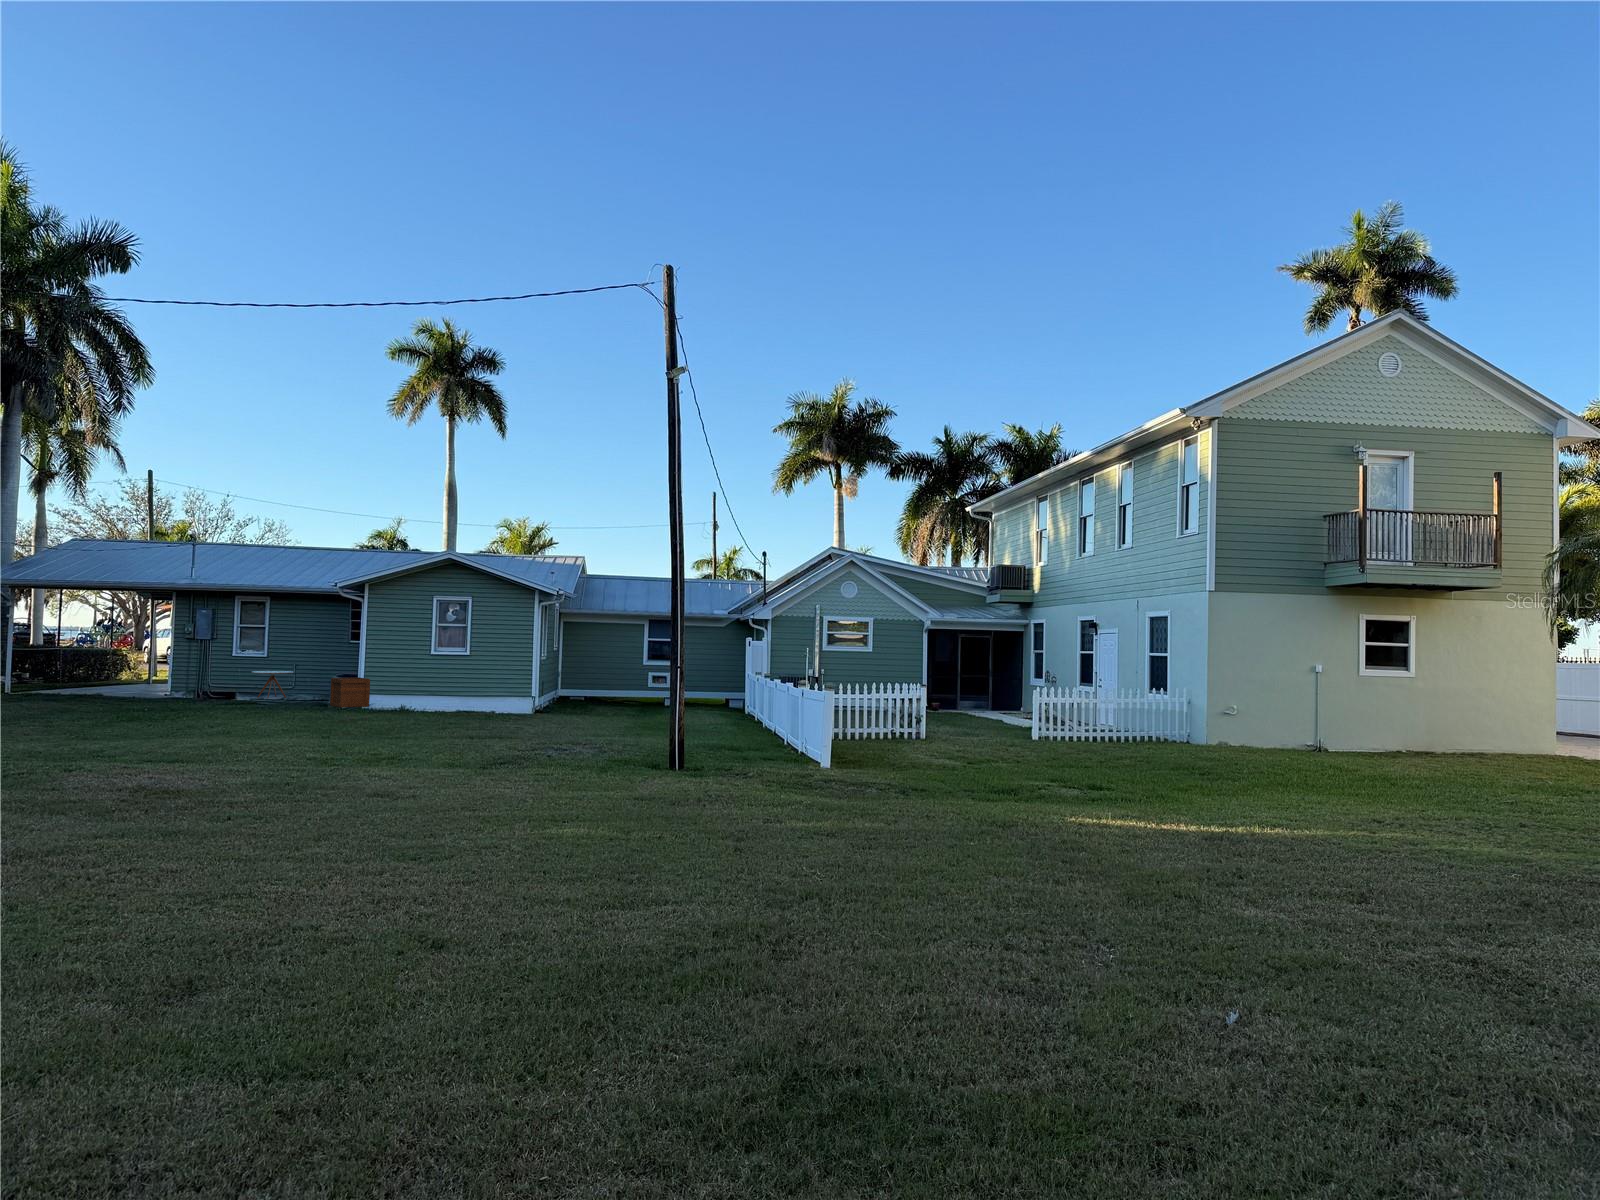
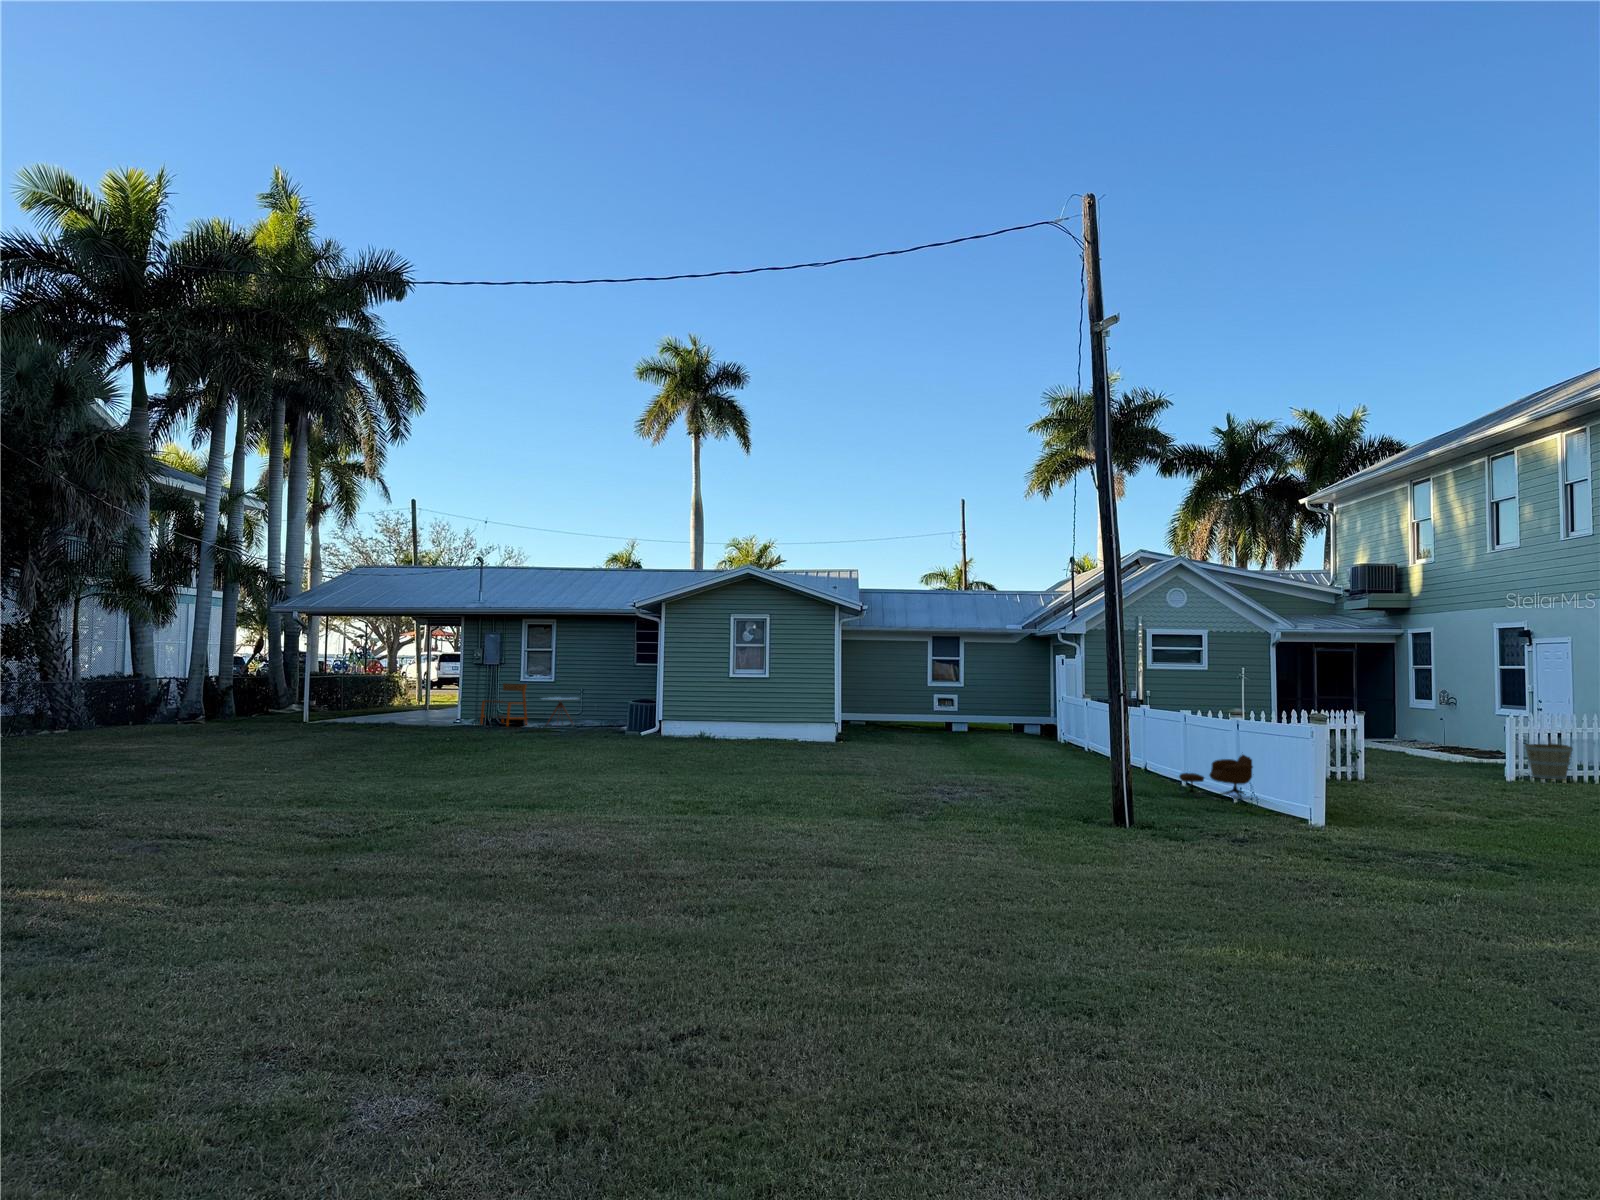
bench: none [189,656,238,698] -> present [480,683,527,726]
wooden crate: present [330,677,370,708] -> none [630,704,670,737]
lounge chair: none [736,705,803,754] -> present [1179,755,1253,799]
wooden bucket: none [1048,712,1080,740] -> present [1525,744,1573,780]

